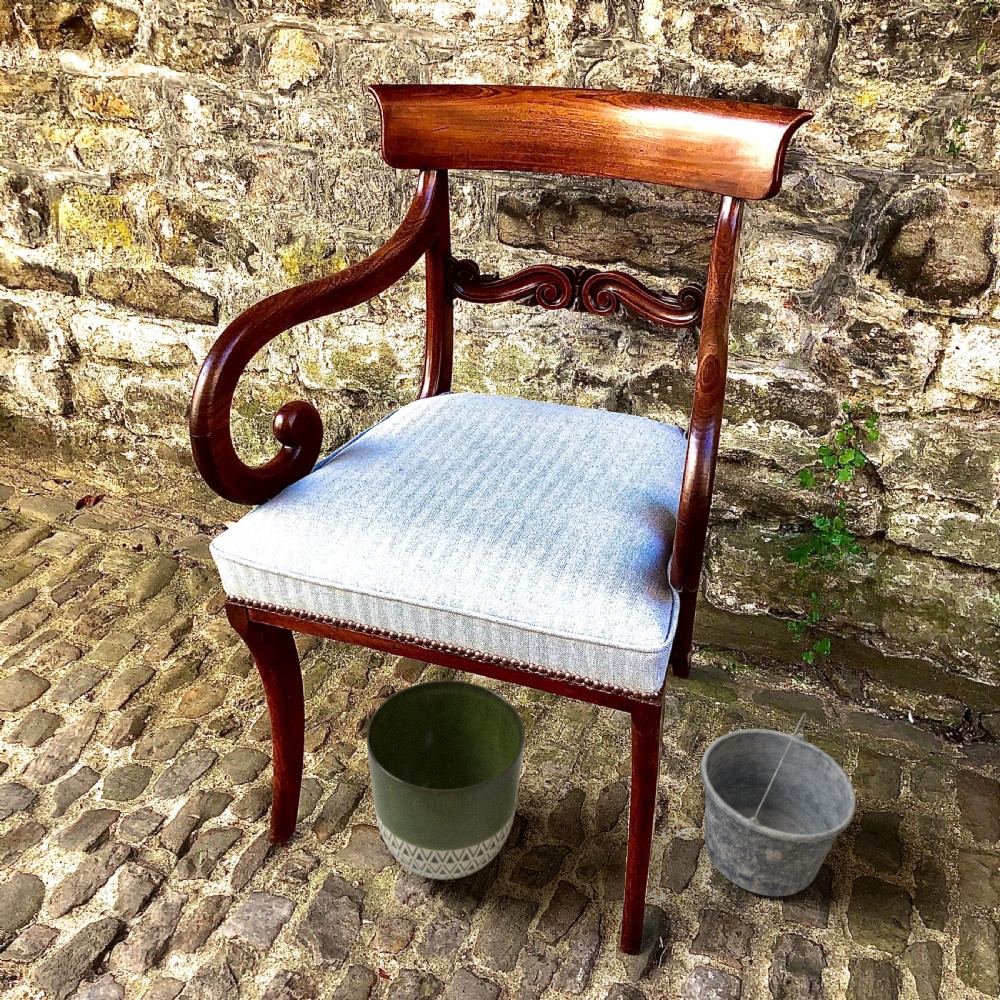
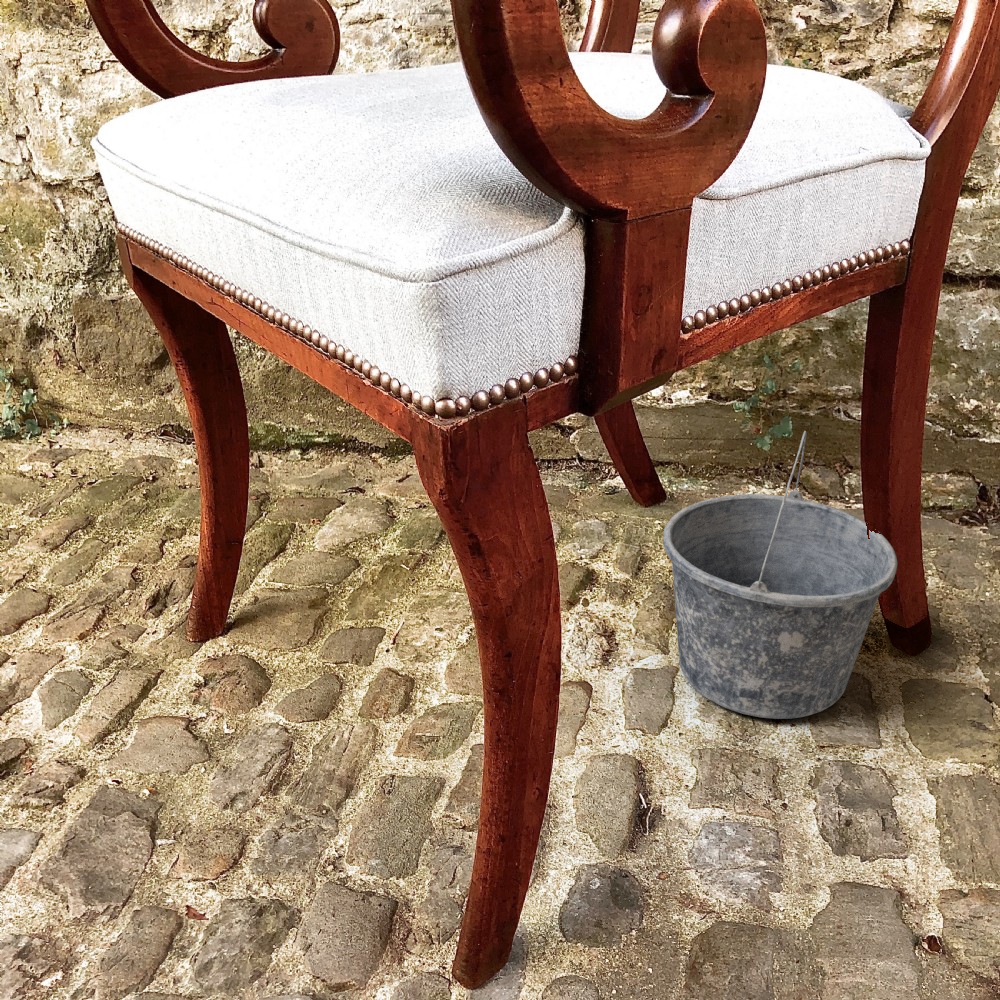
planter: present [366,680,525,880] -> none [128,457,391,762]

